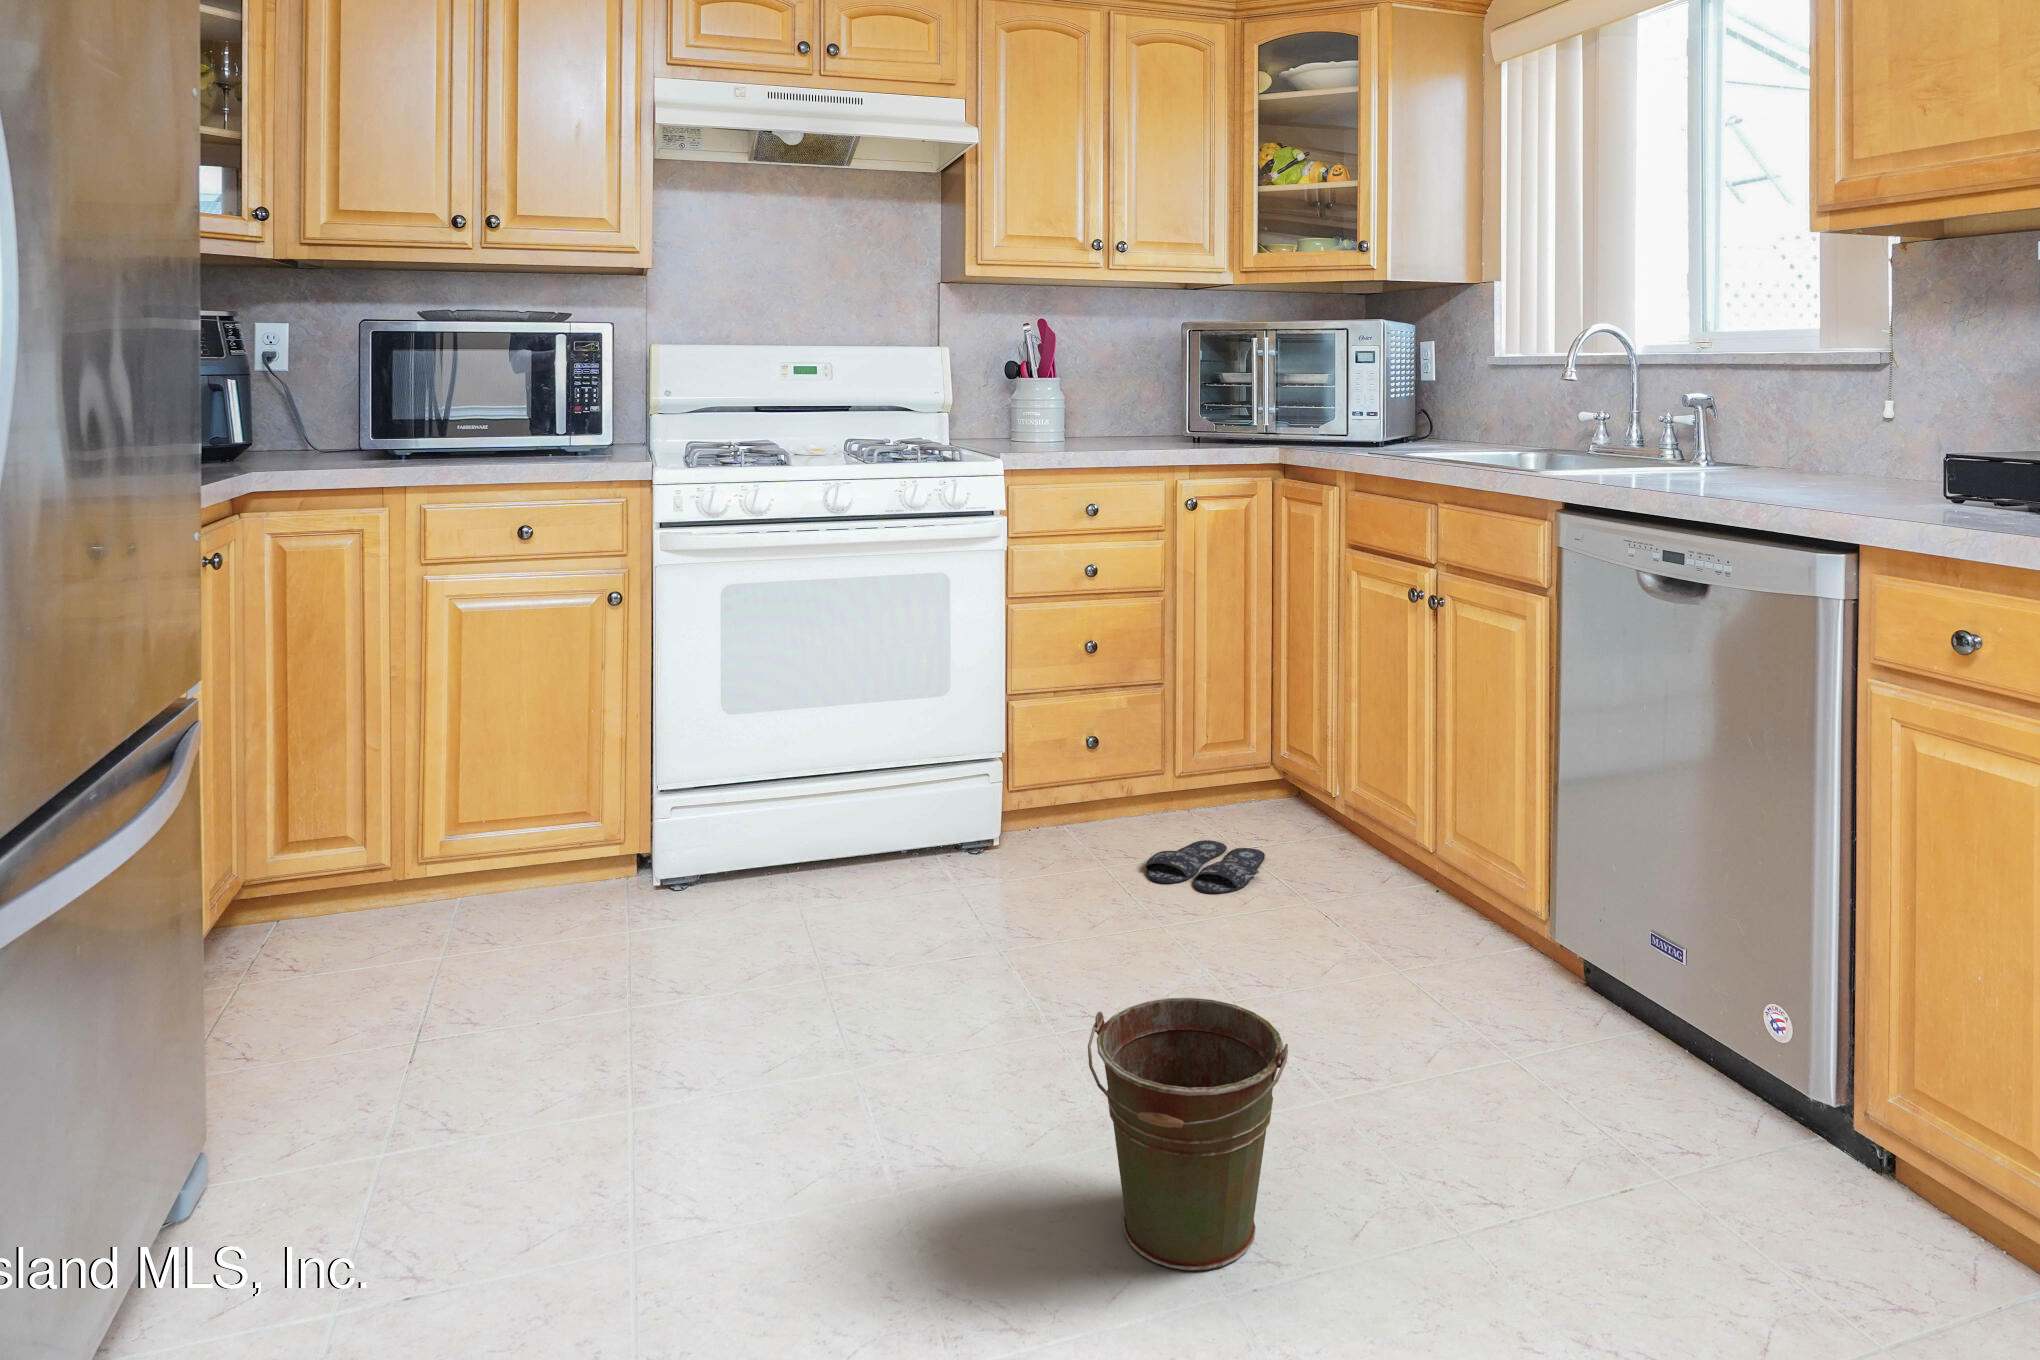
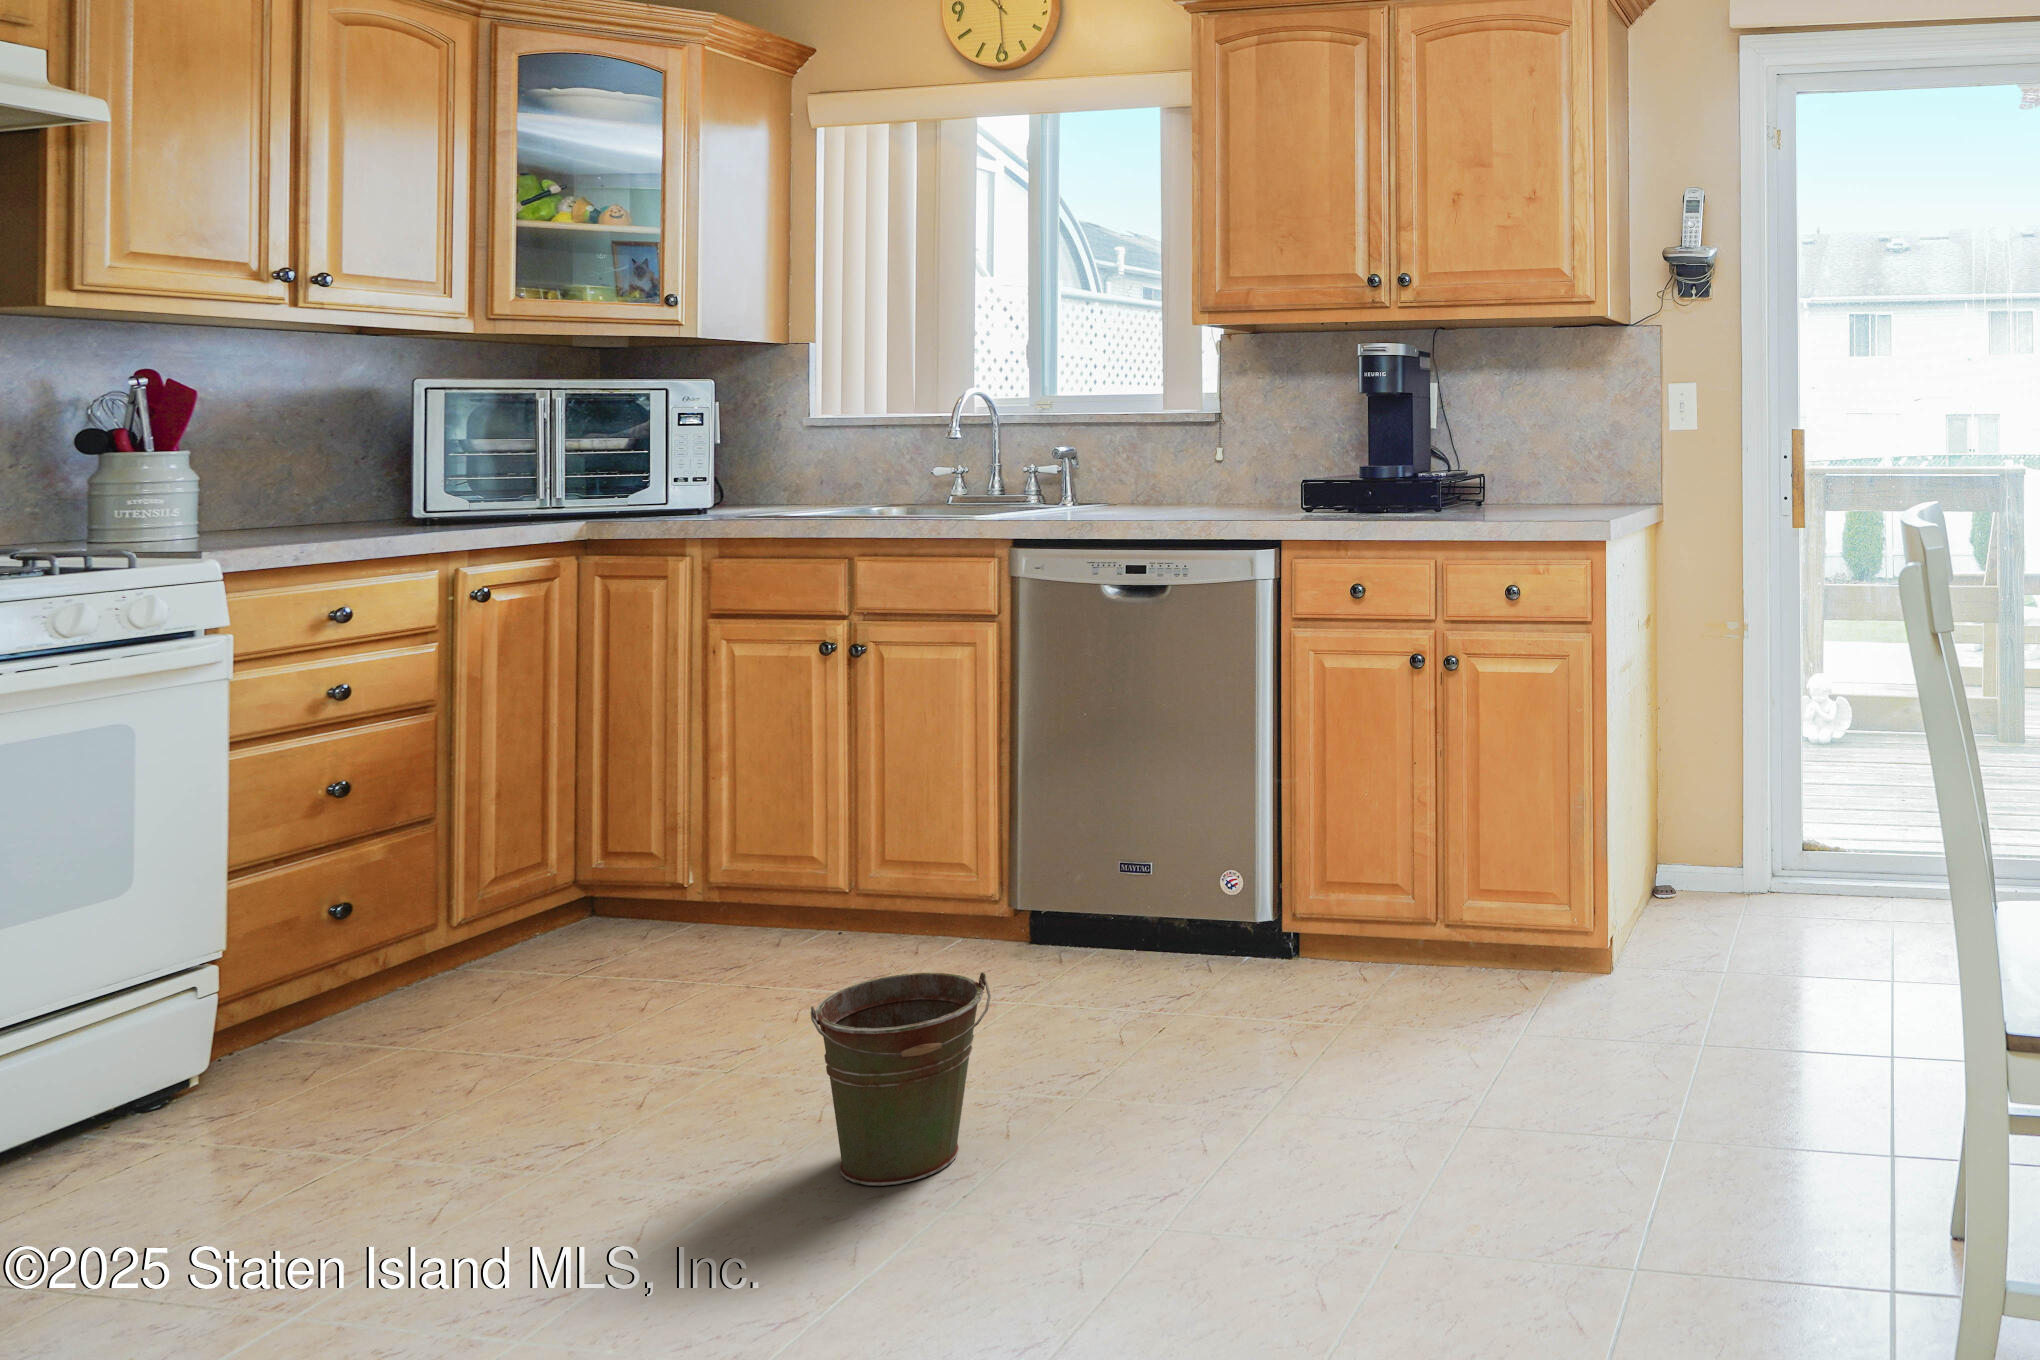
slippers: present [1146,840,1265,894] -> none [537,945,675,999]

